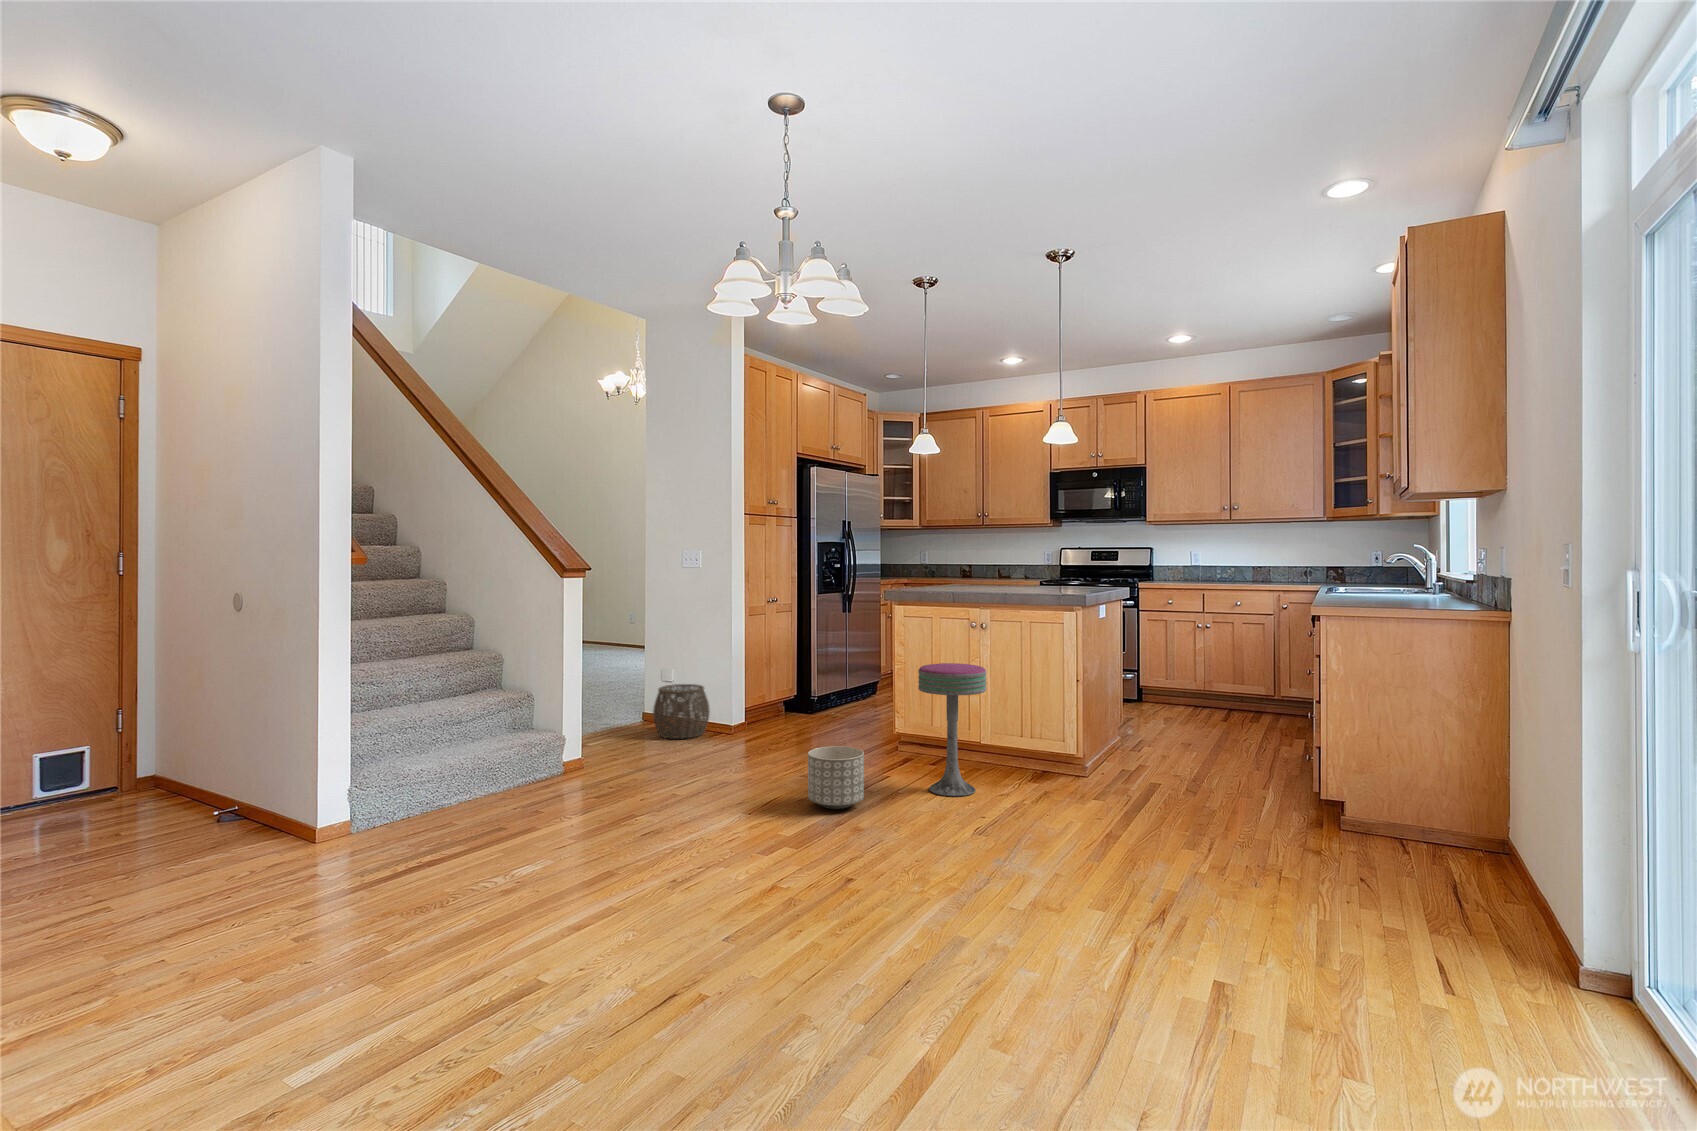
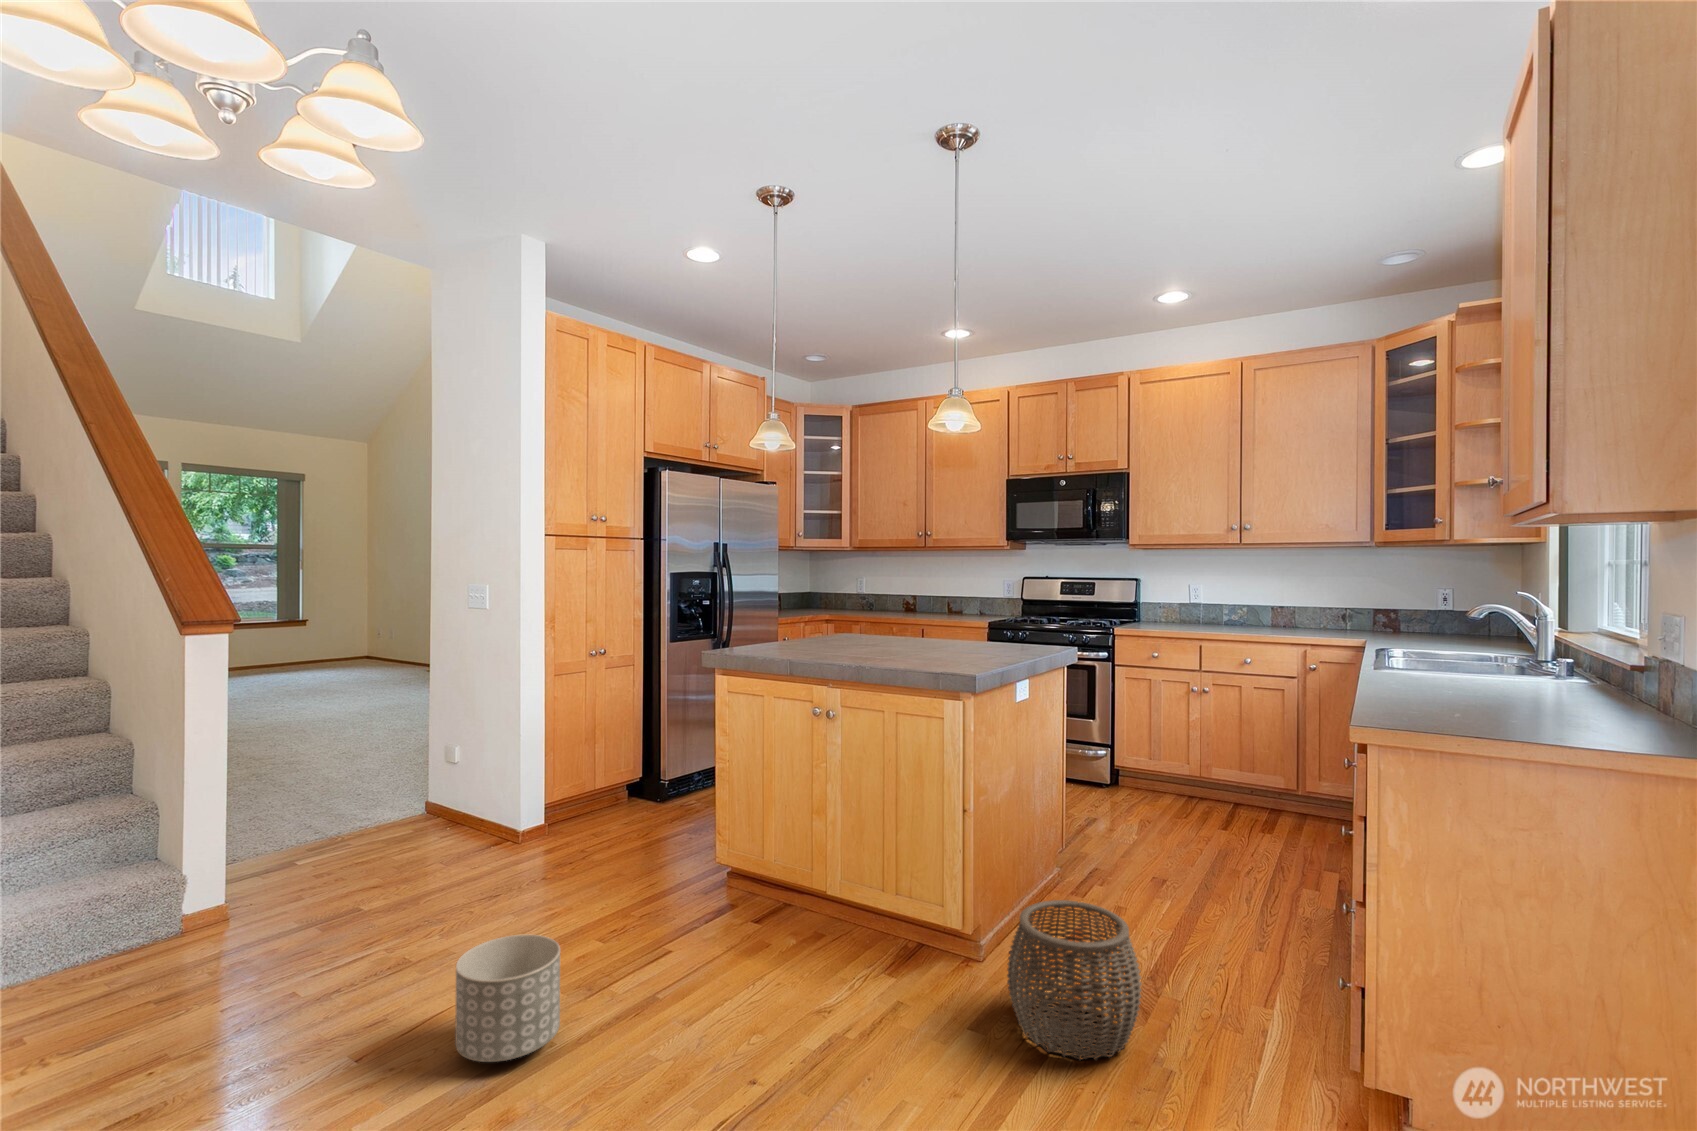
bar stool: present [918,663,986,796] -> none [680,785,794,1024]
woven basket: present [653,684,710,739] -> present [1007,900,1142,1060]

